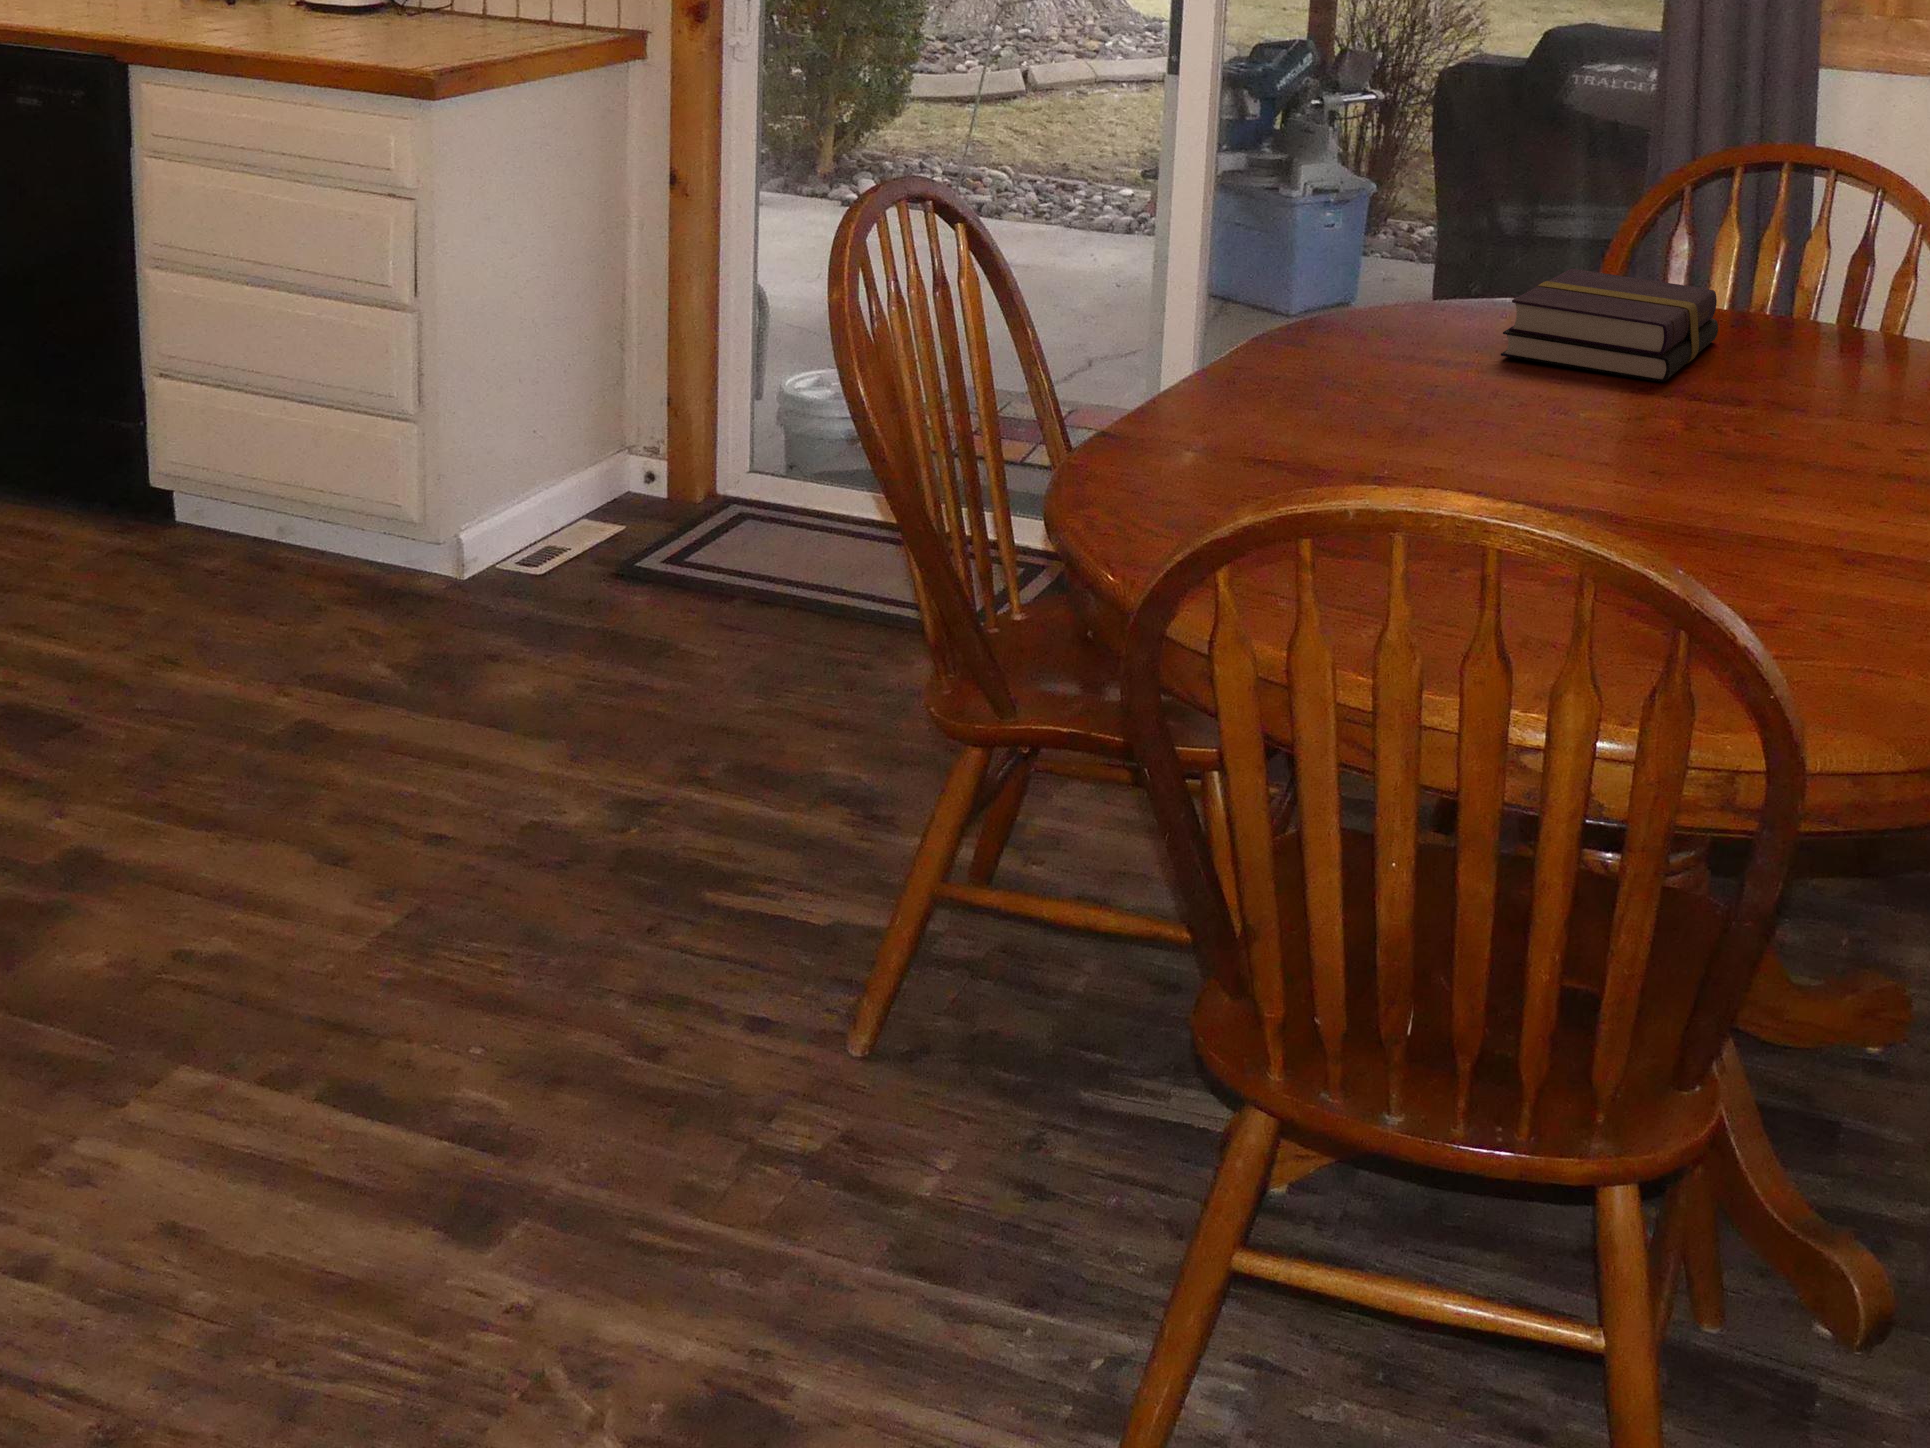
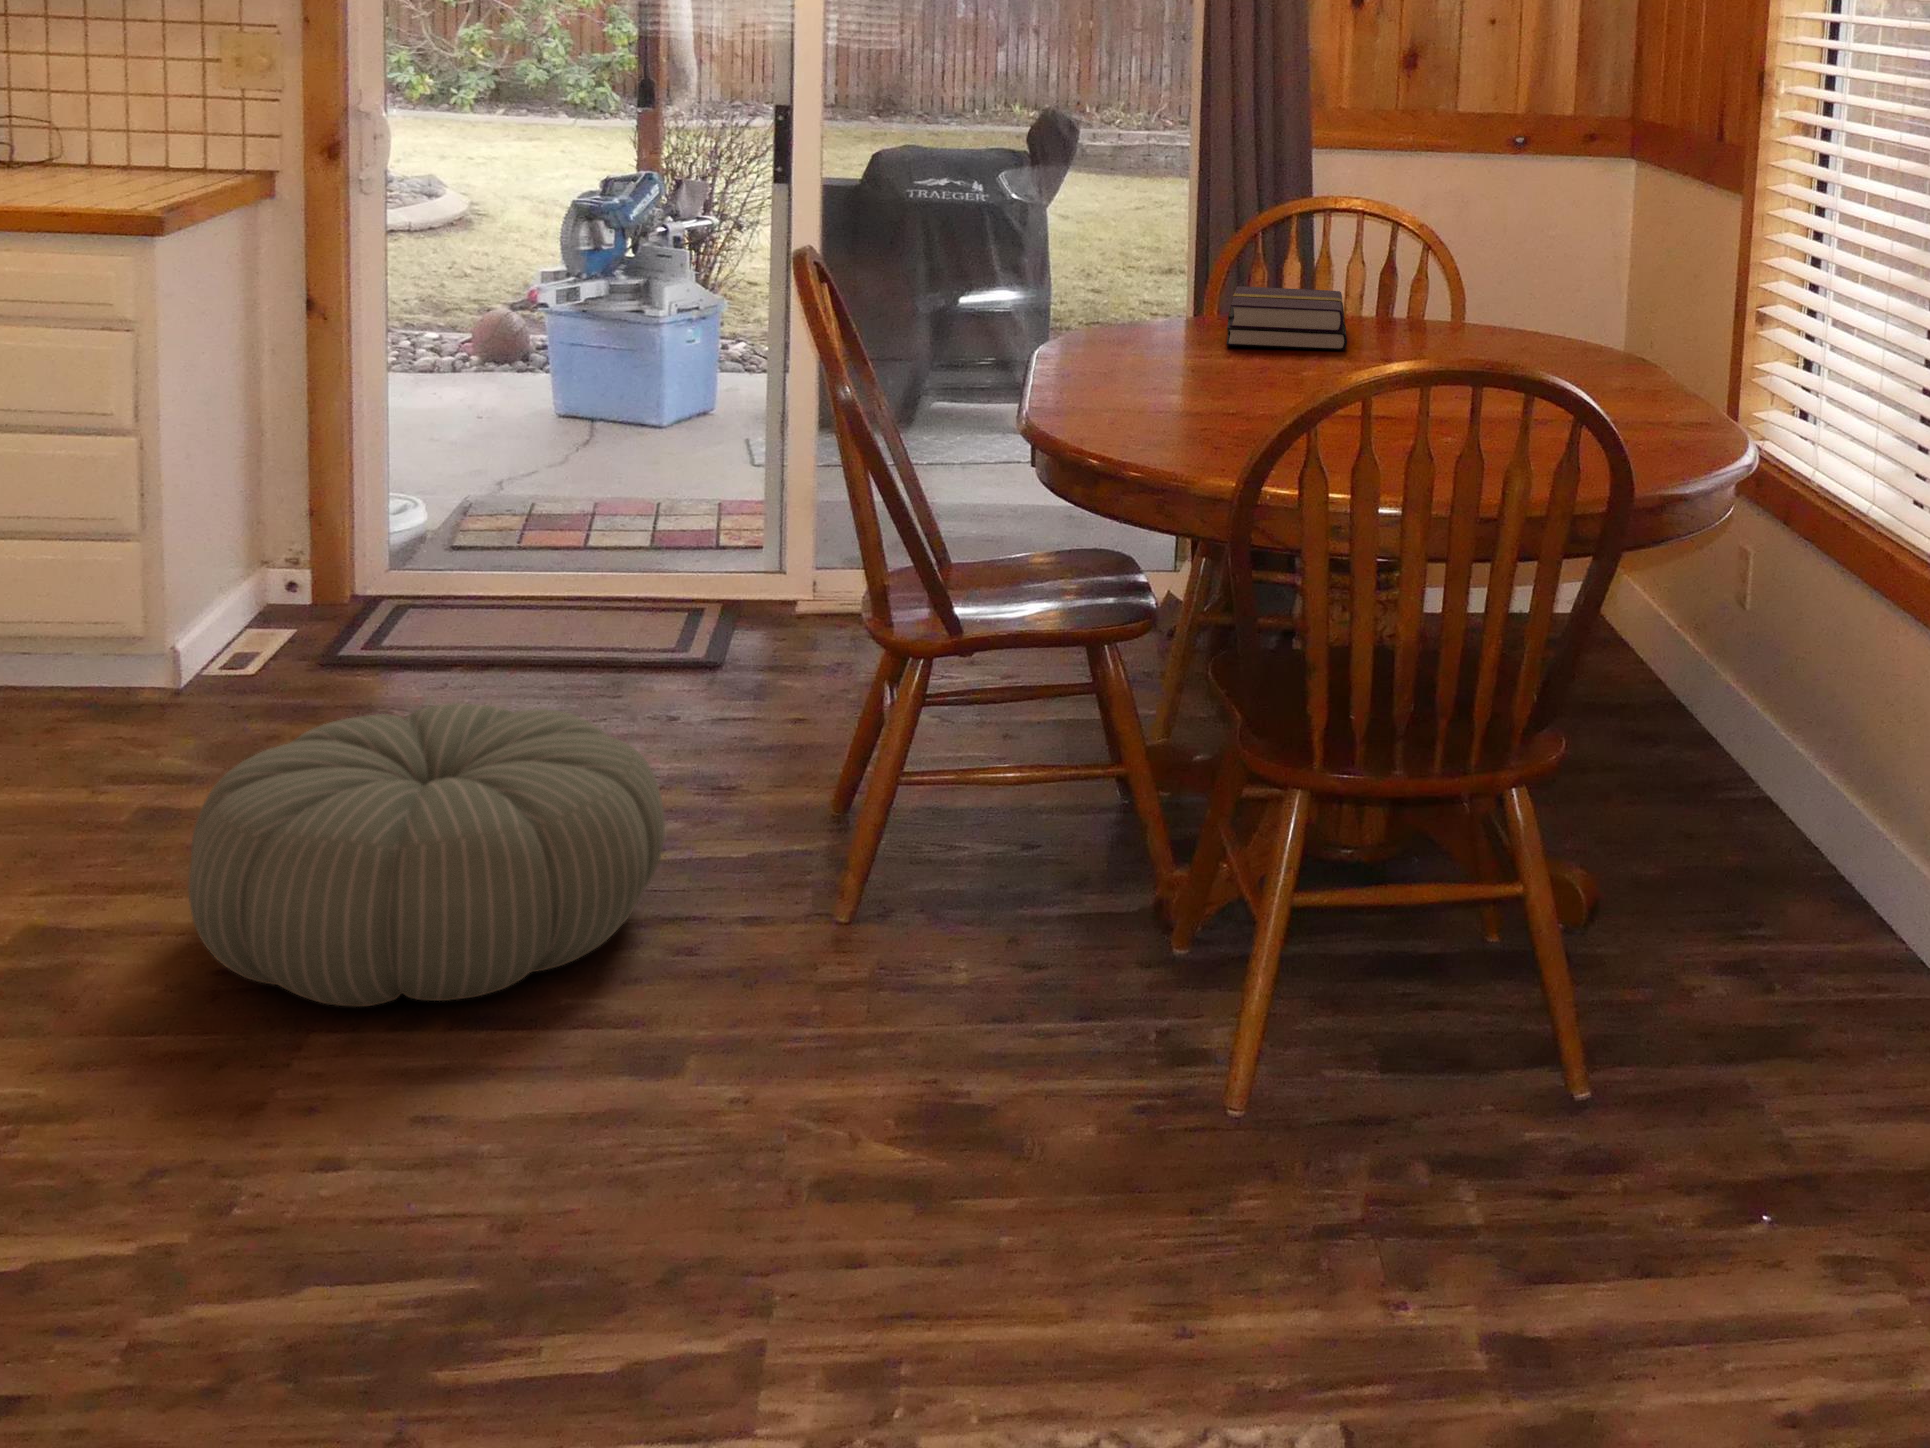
pouf: none [187,667,719,1032] -> present [188,703,665,1007]

